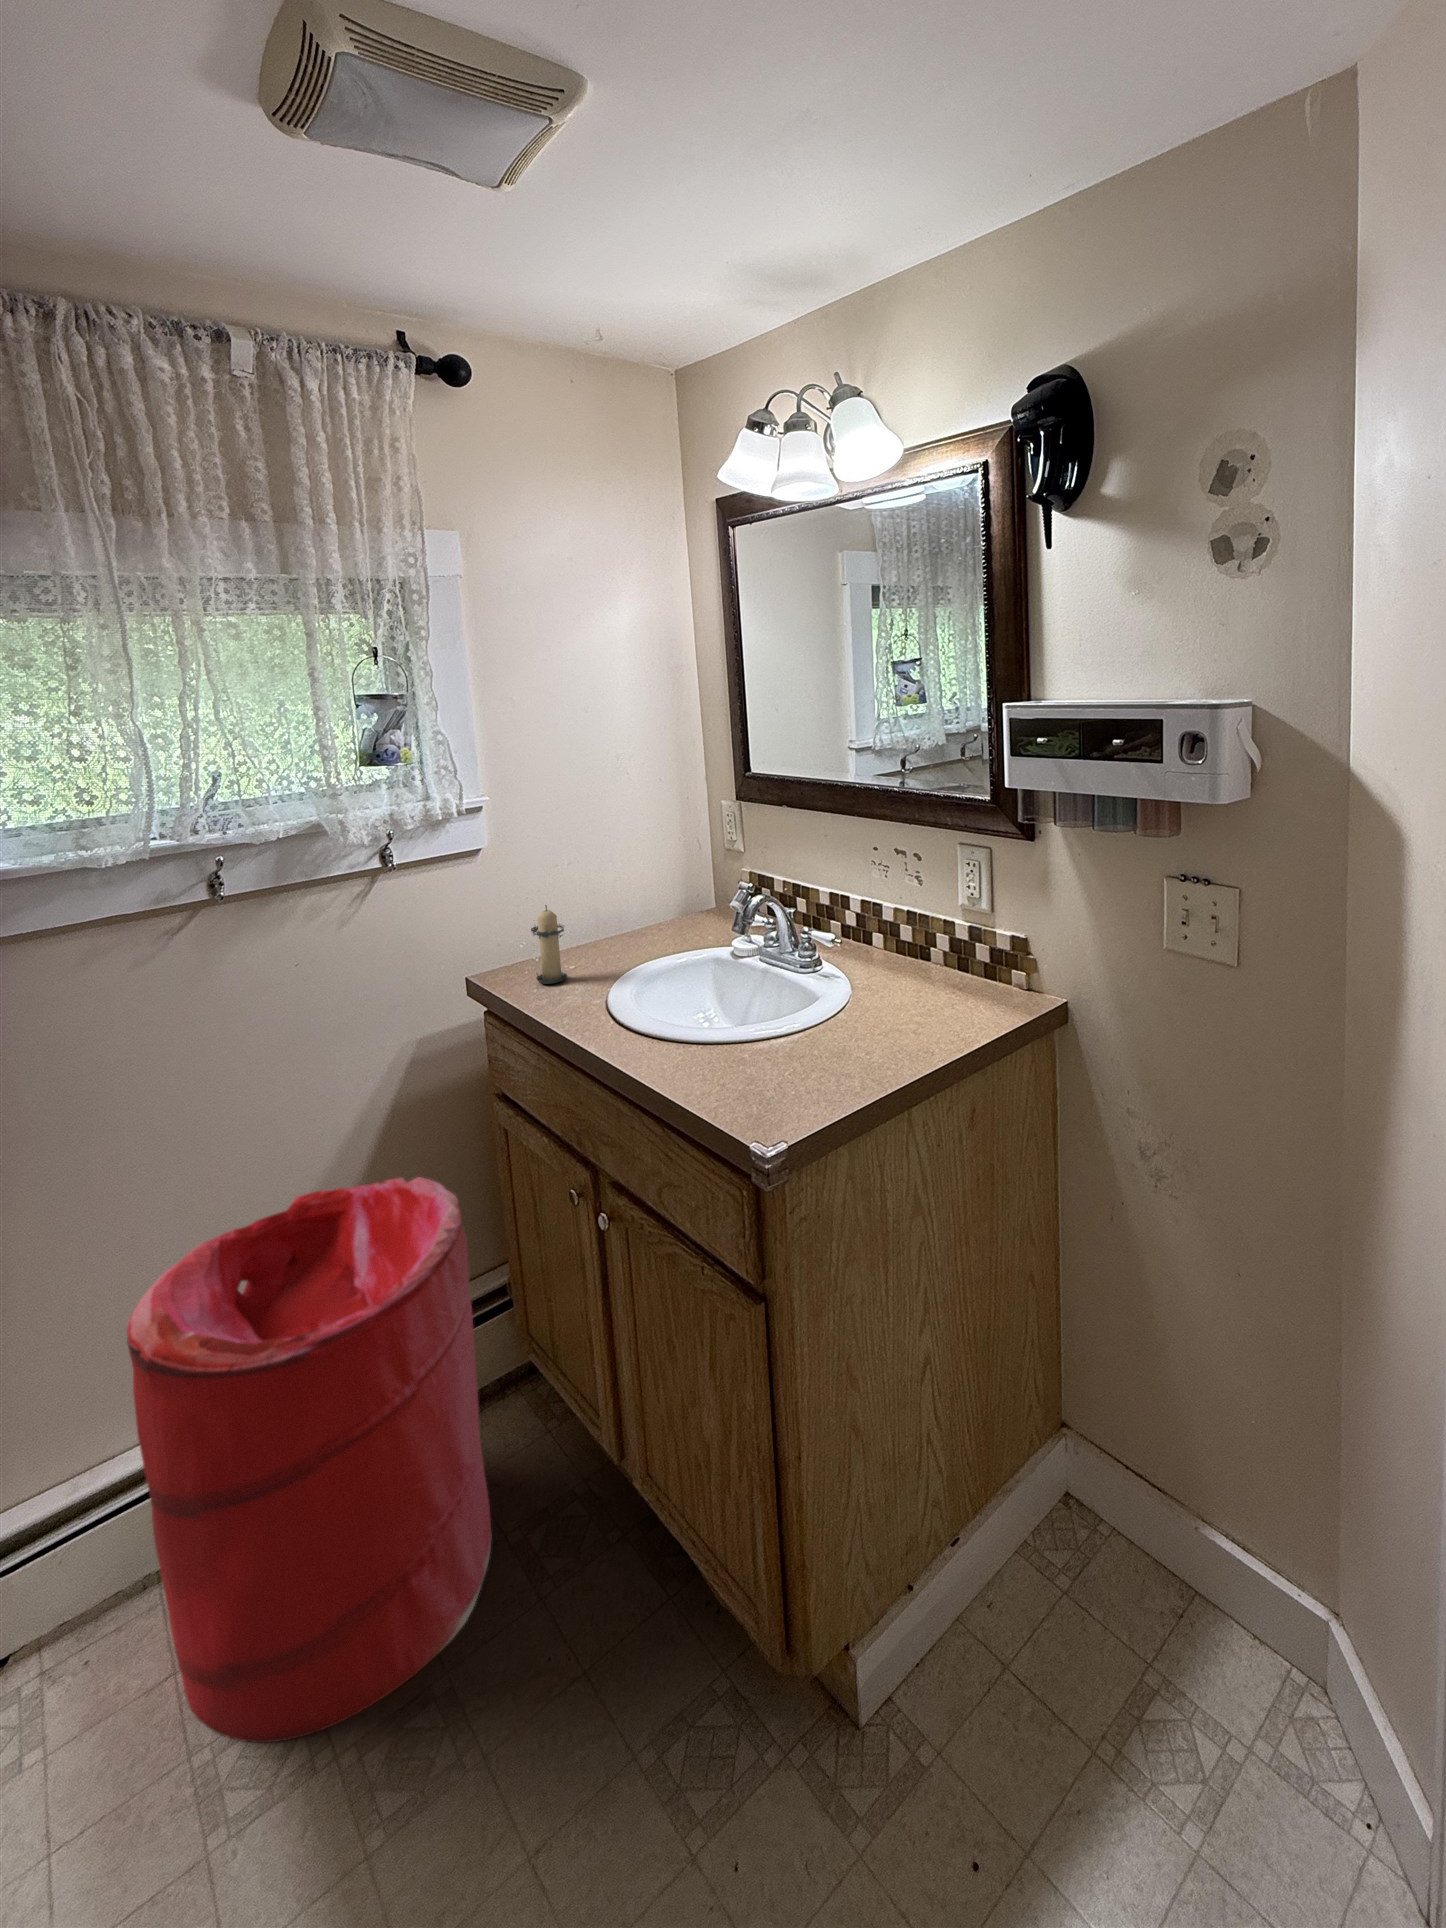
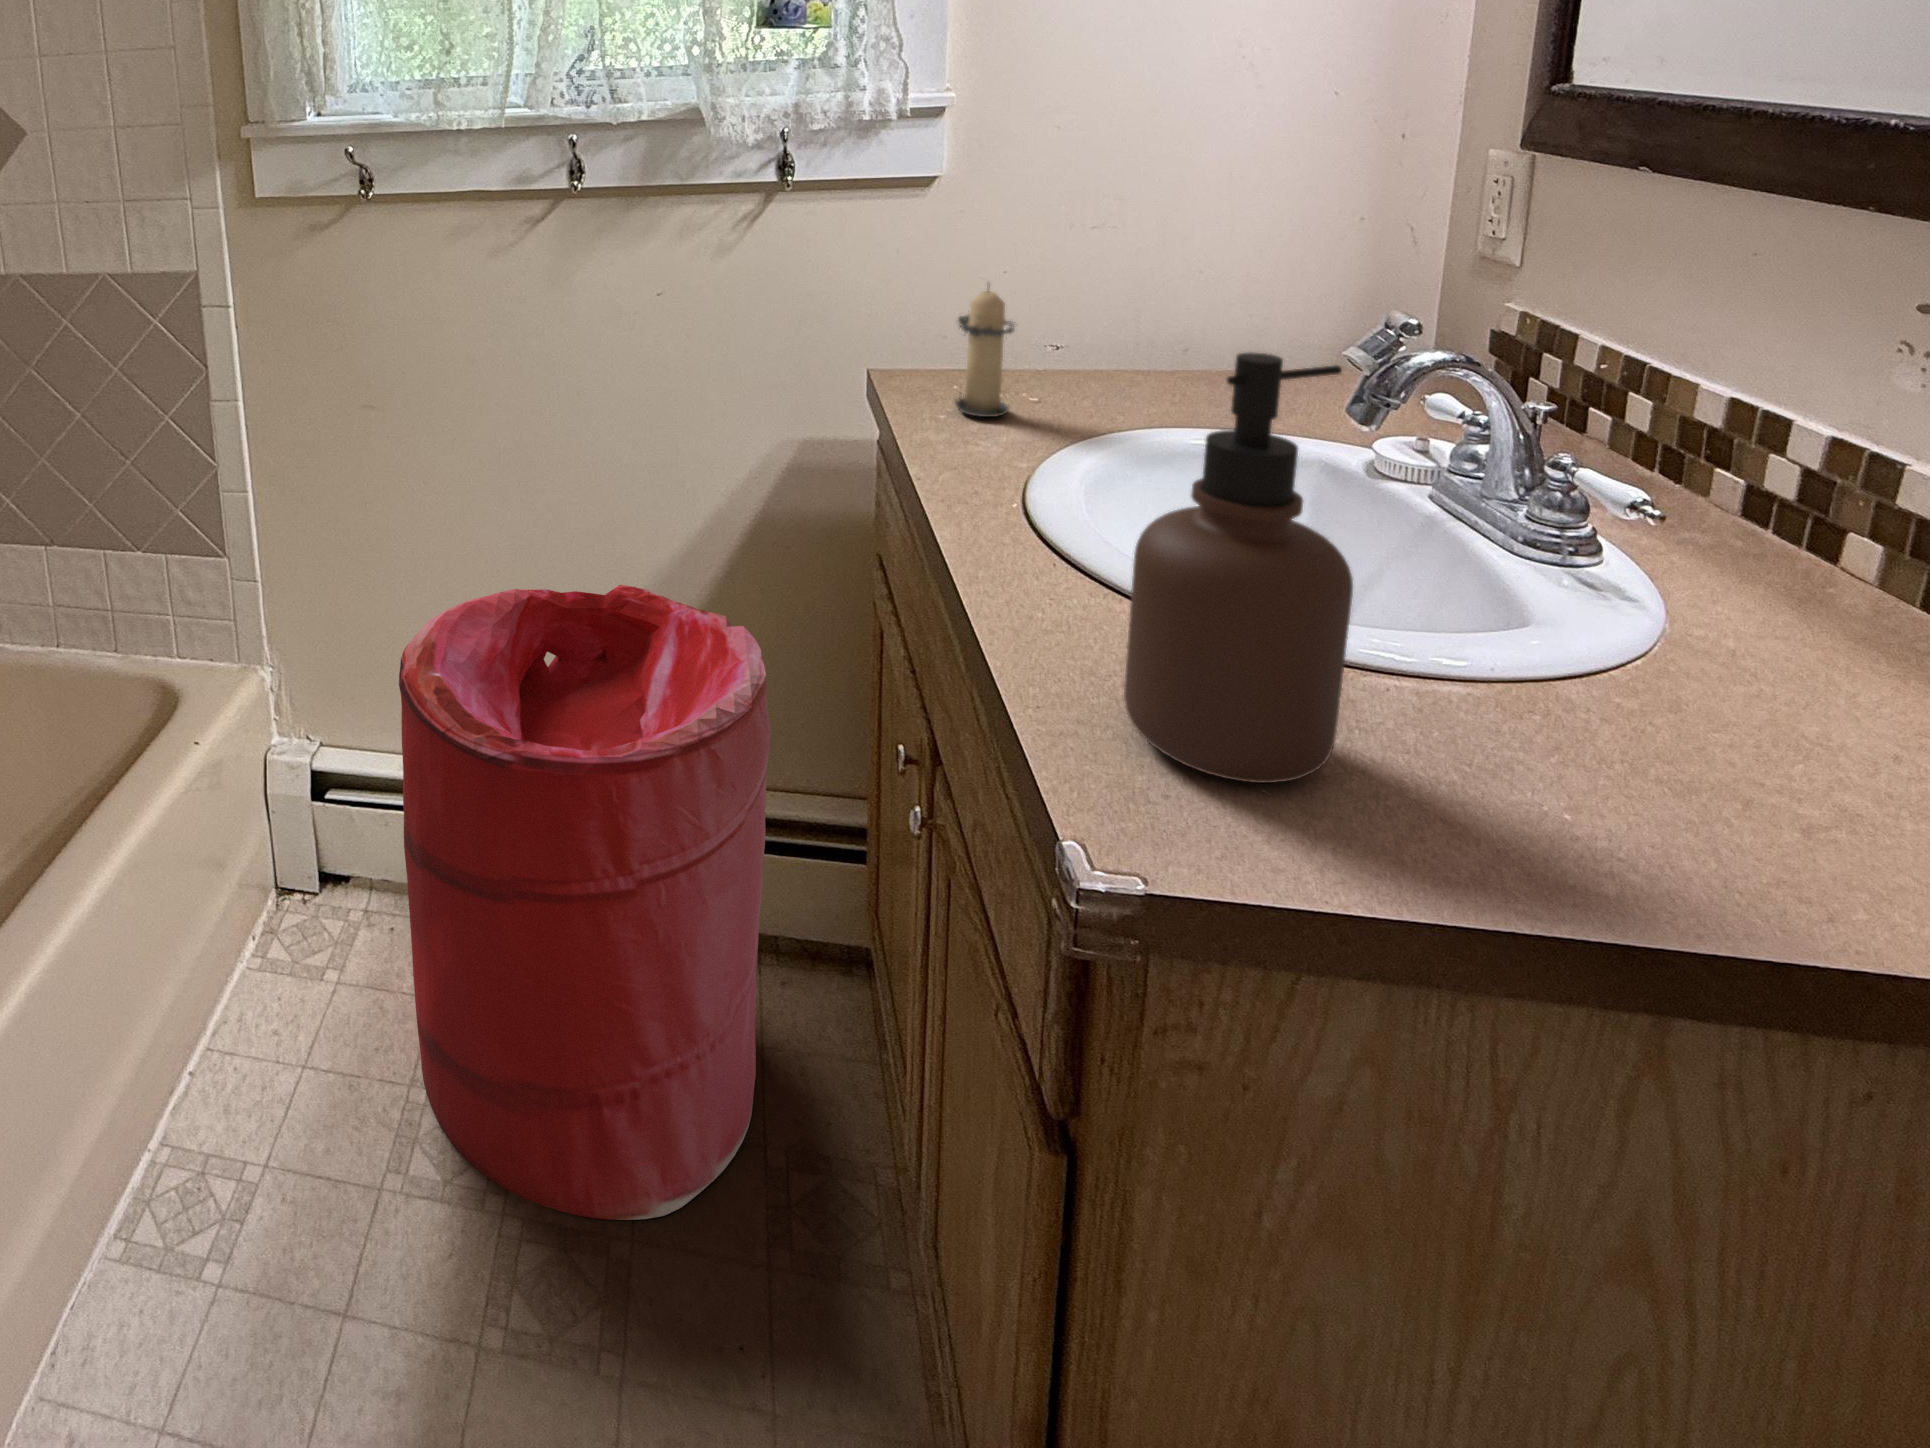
soap dispenser: none [729,909,810,1096] -> present [1124,353,1353,783]

